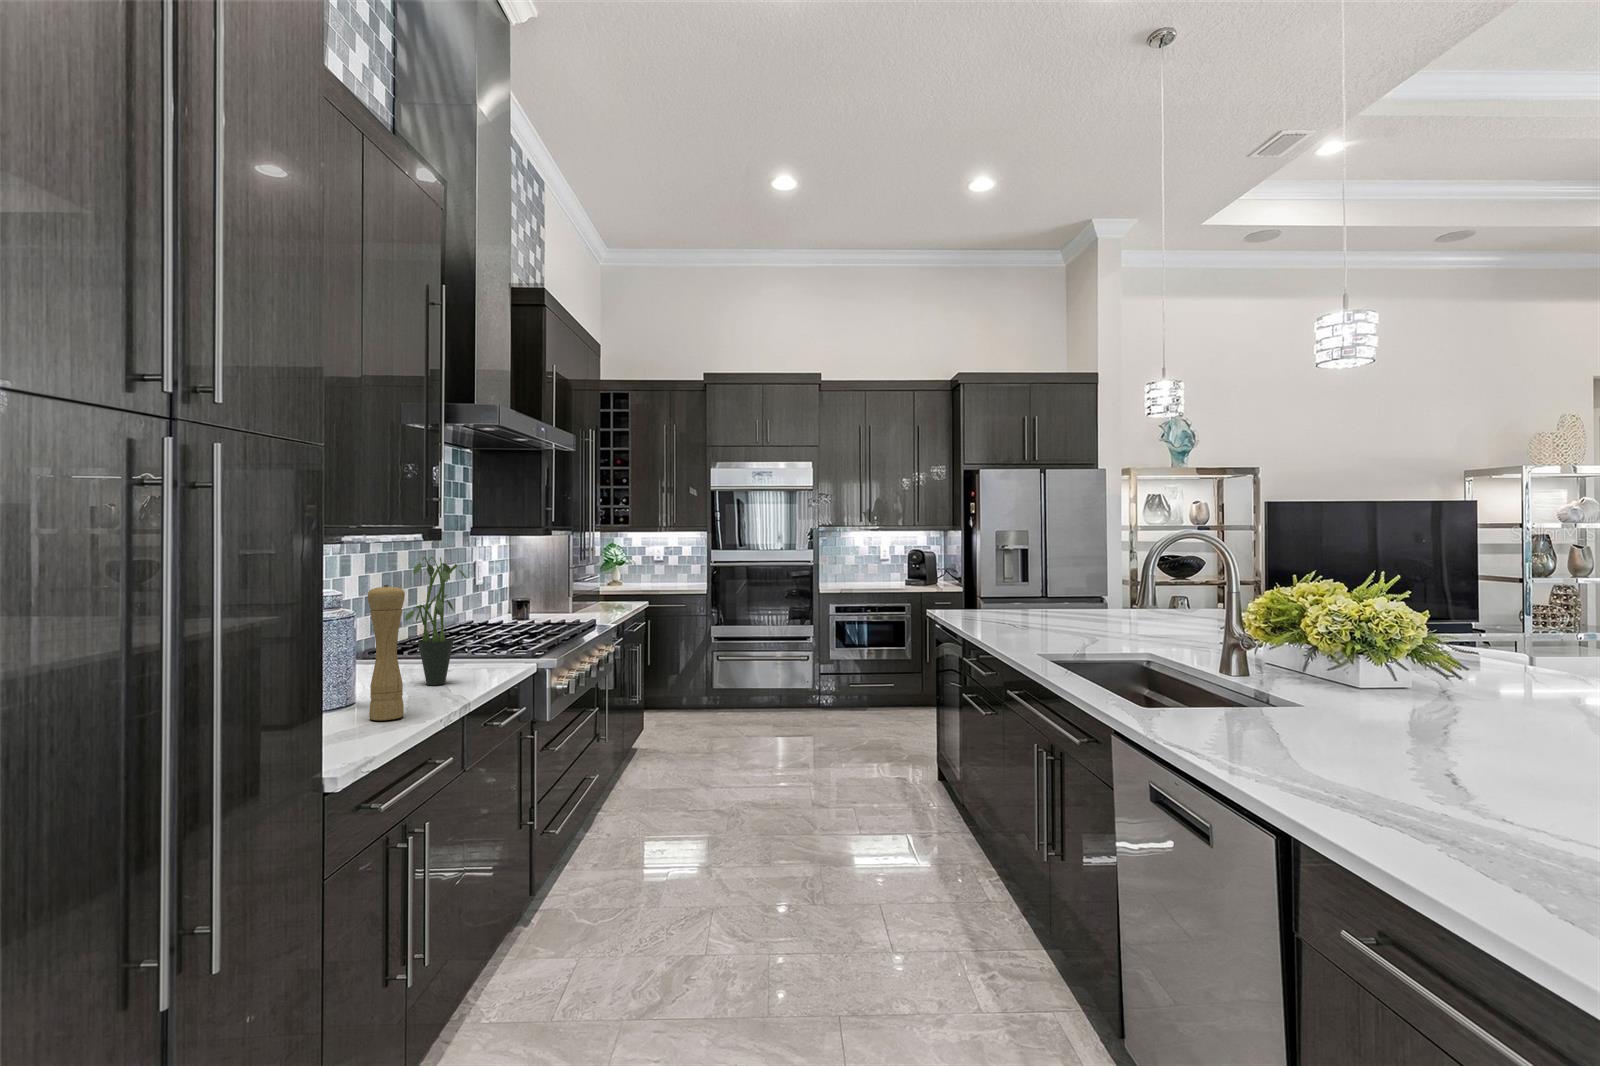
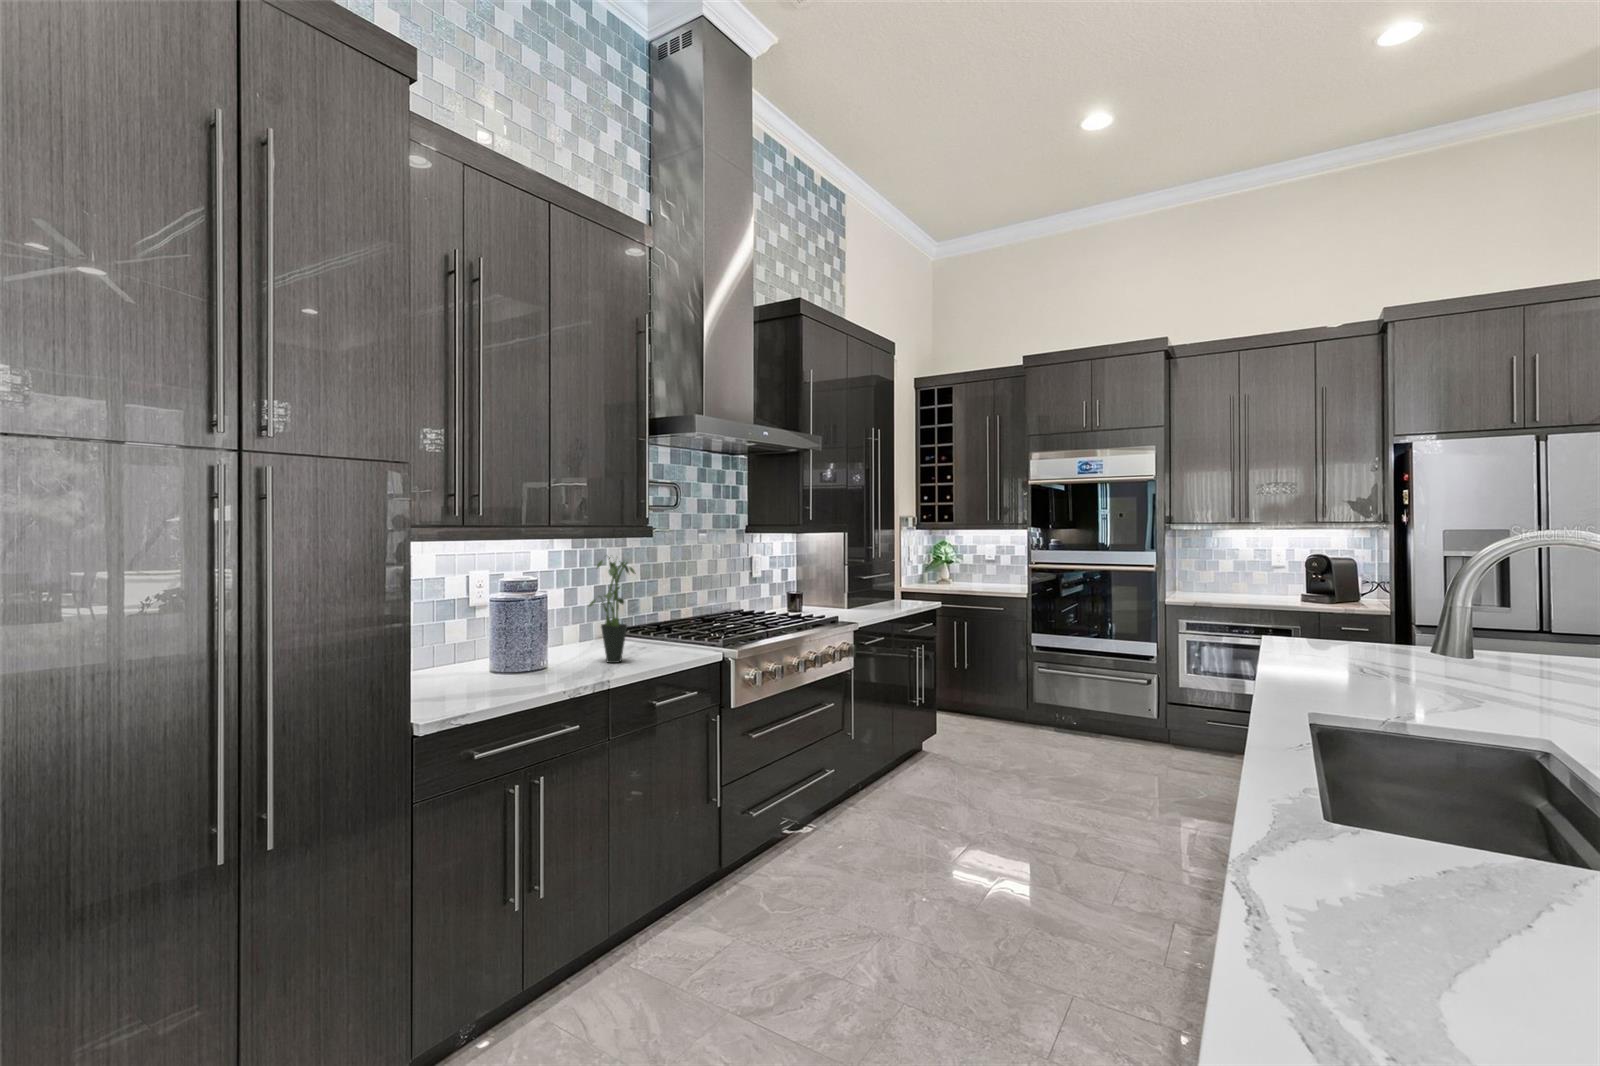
pepper mill: present [368,585,405,720] -> none [518,578,545,685]

